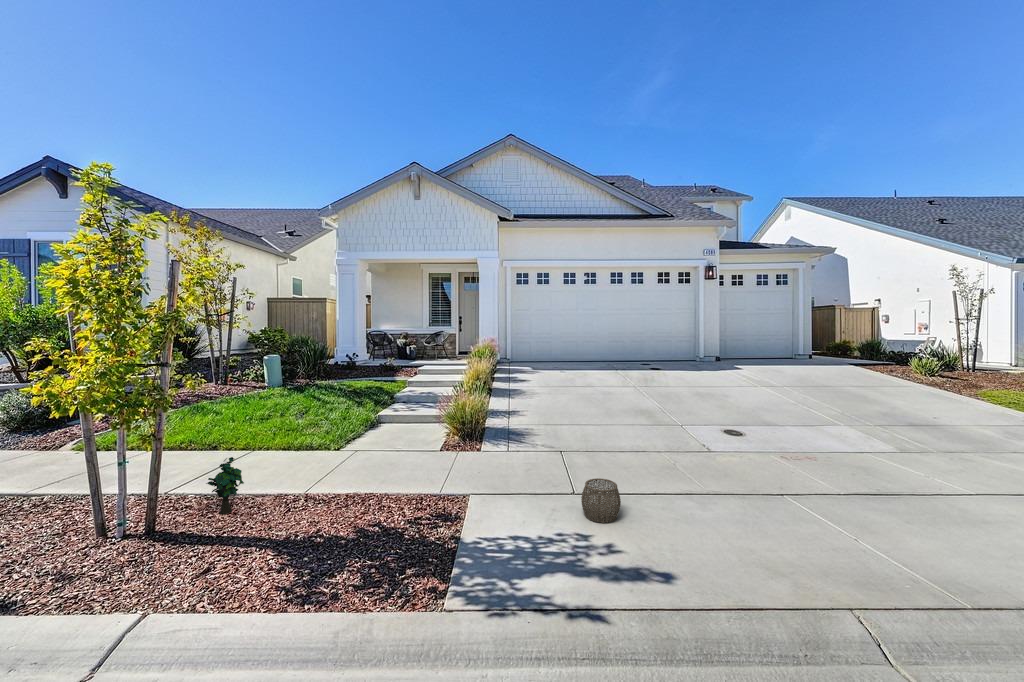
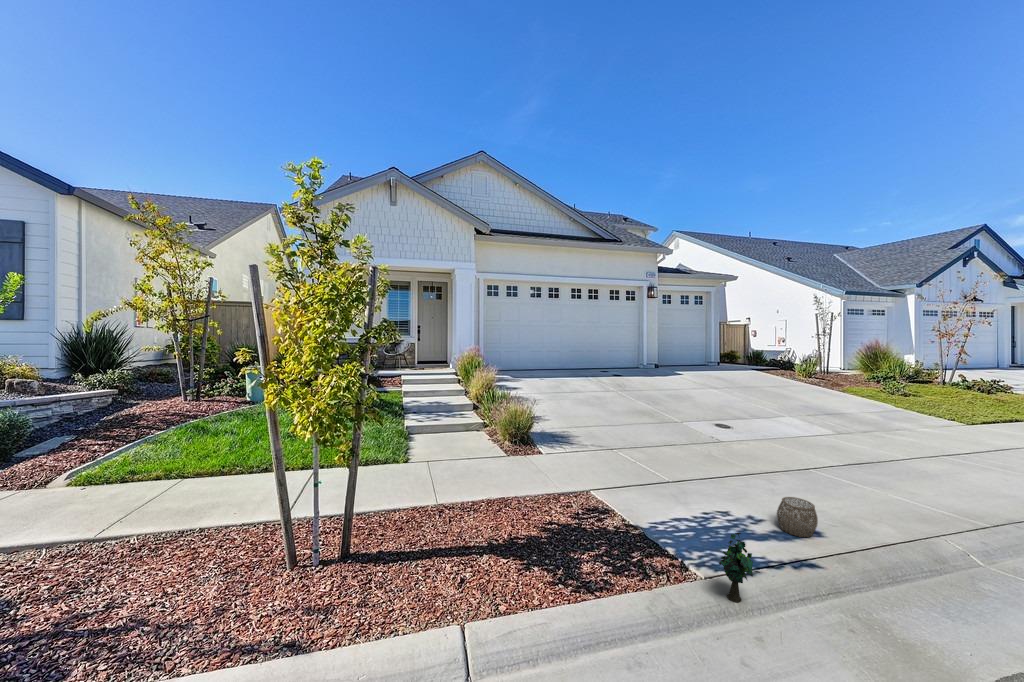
decorative plant: present [206,457,244,514] -> present [719,533,753,602]

